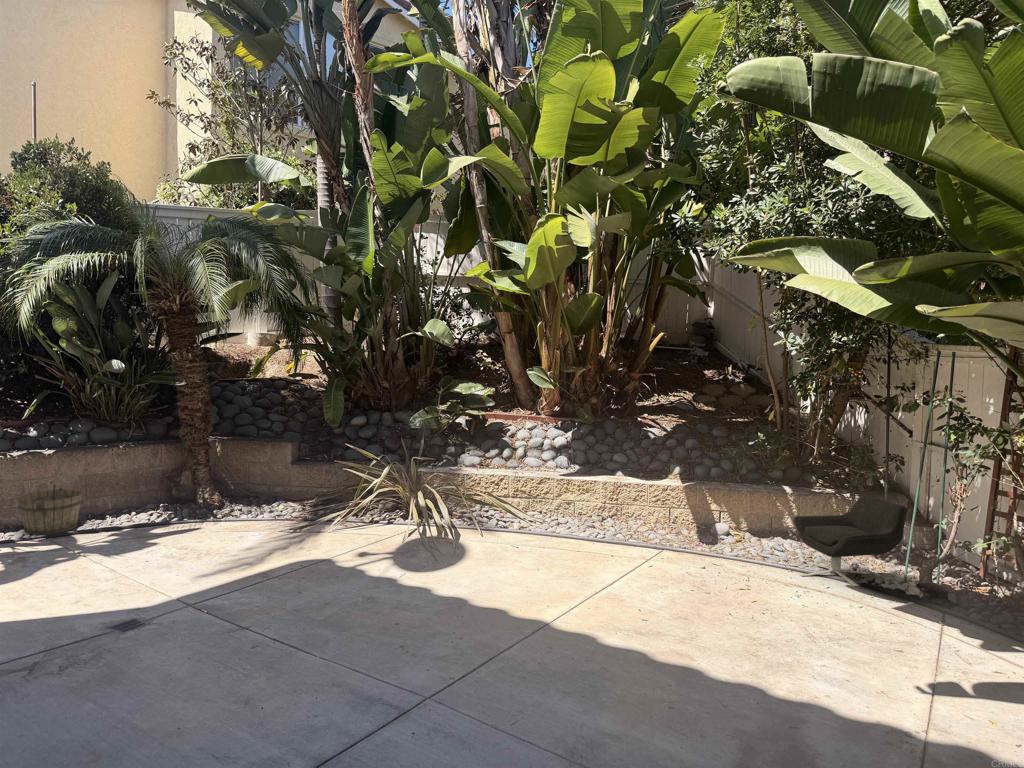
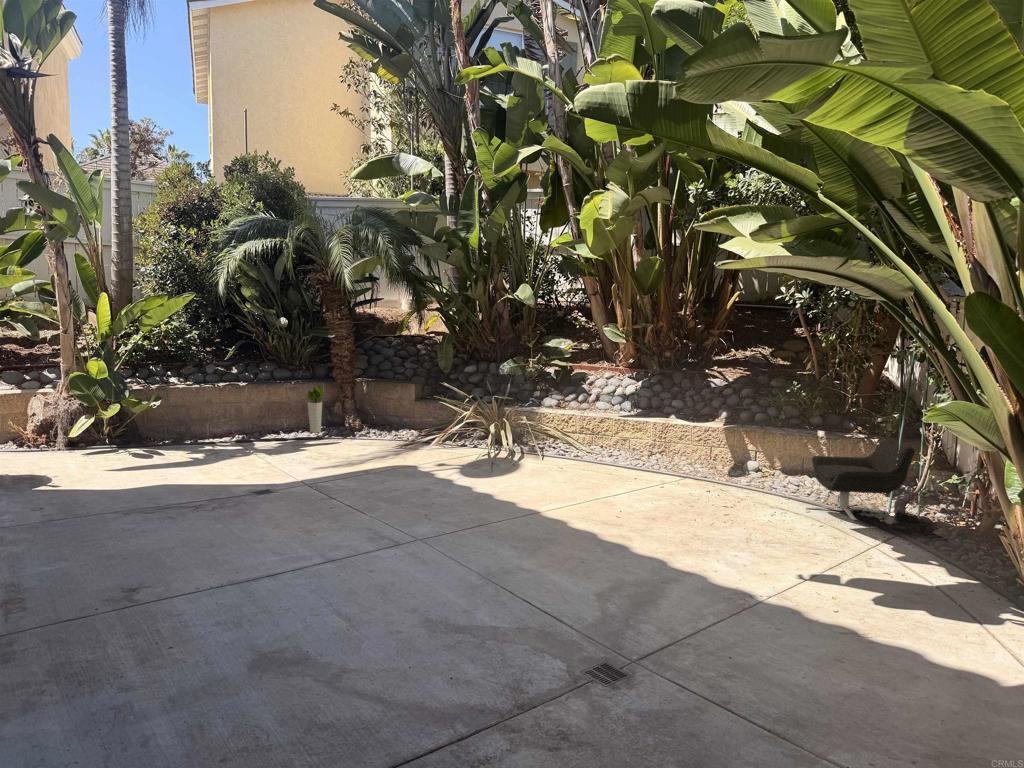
planter: none [141,446,172,511] -> present [306,384,325,432]
wooden bucket: present [17,482,83,535] -> none [217,405,260,441]

